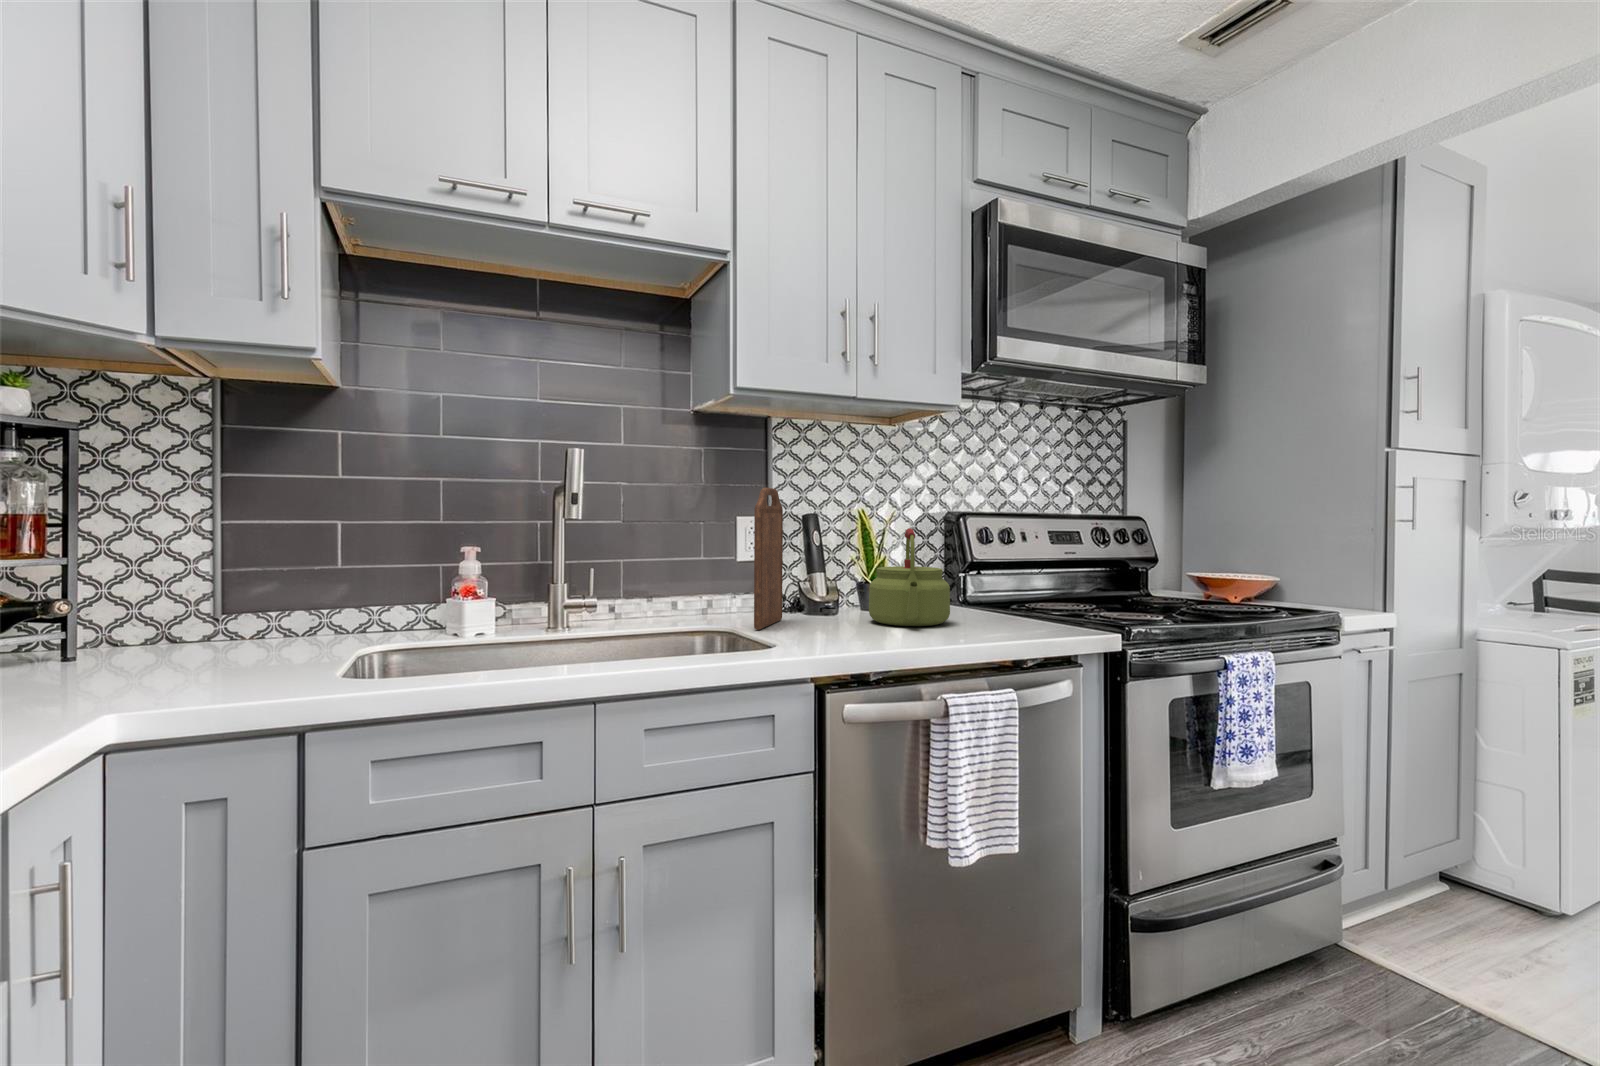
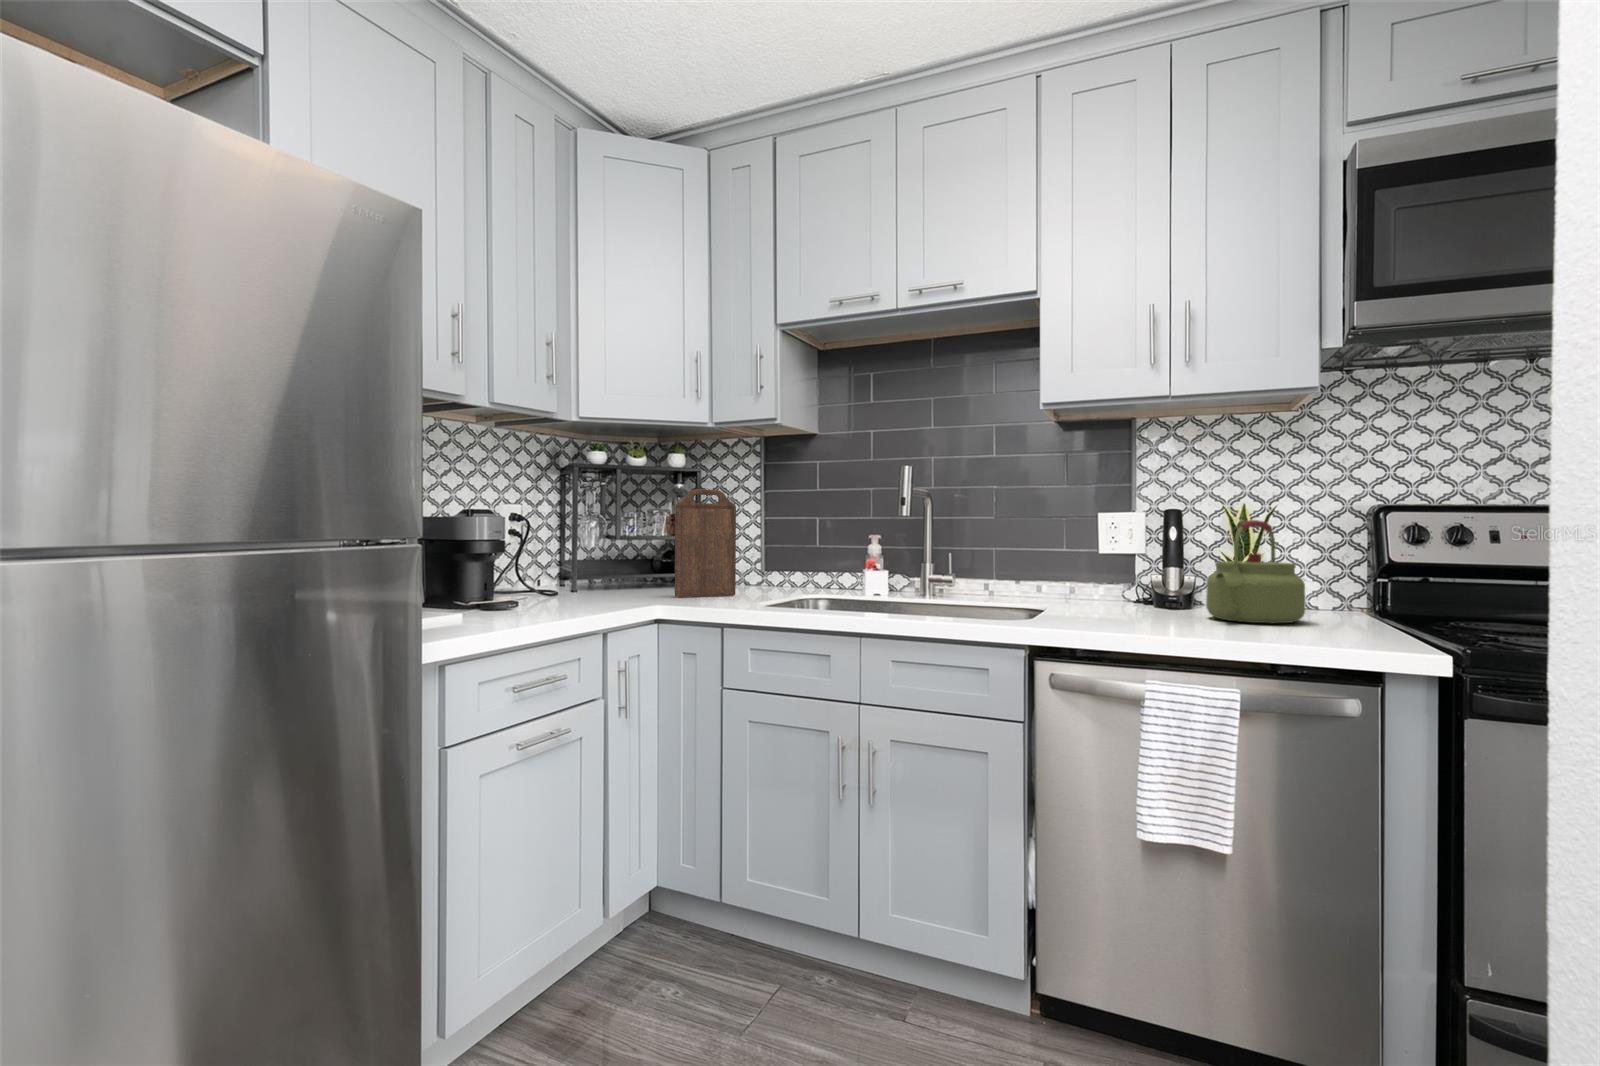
cutting board: present [754,488,783,630] -> present [675,489,736,597]

